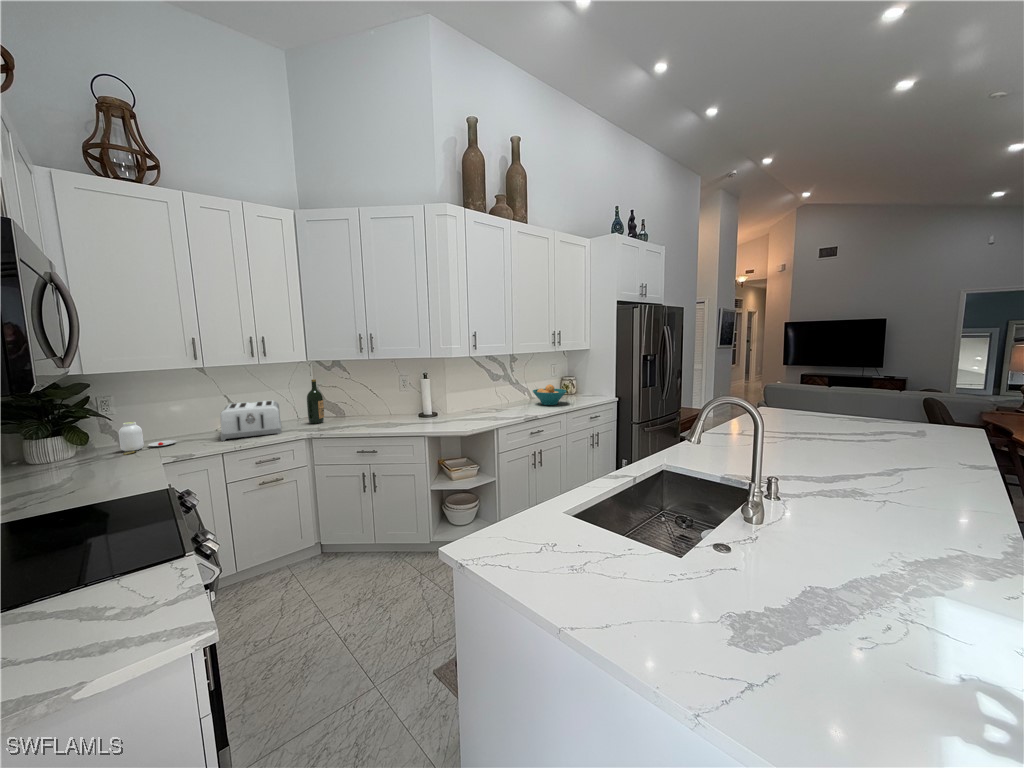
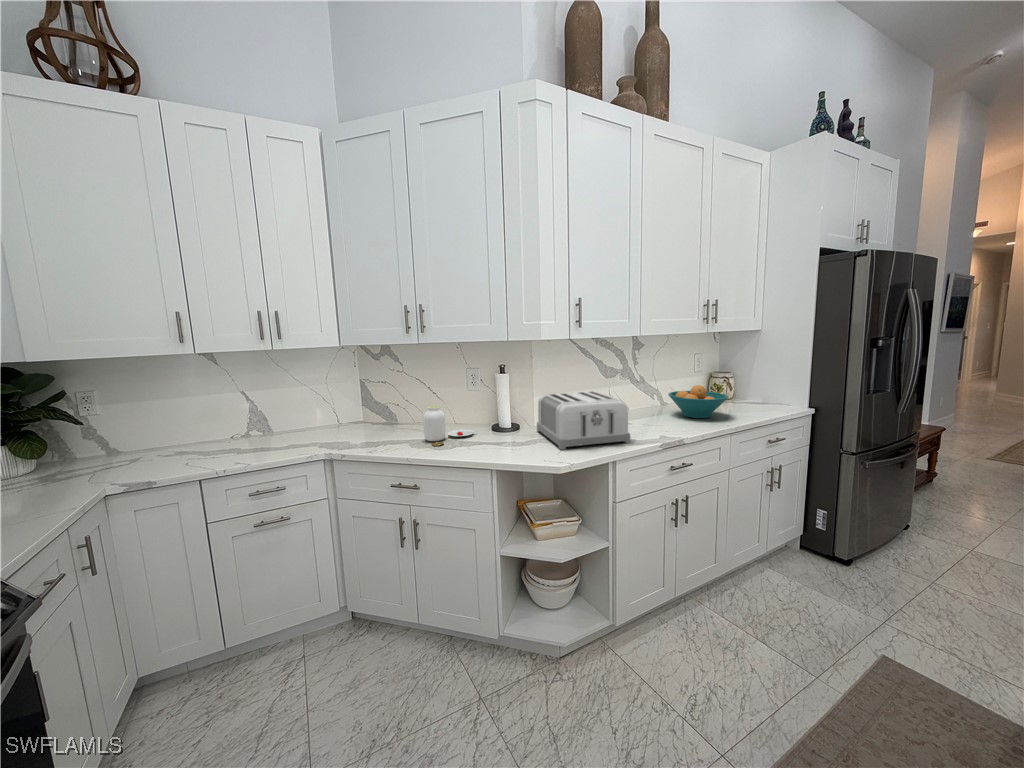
wine bottle: present [307,379,324,424] -> none [343,372,367,434]
toaster: present [220,400,281,441] -> present [537,391,630,450]
jar: present [118,422,176,455] -> present [423,406,474,446]

